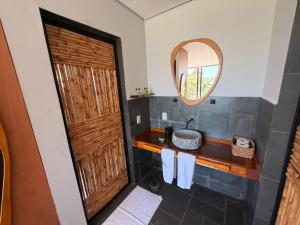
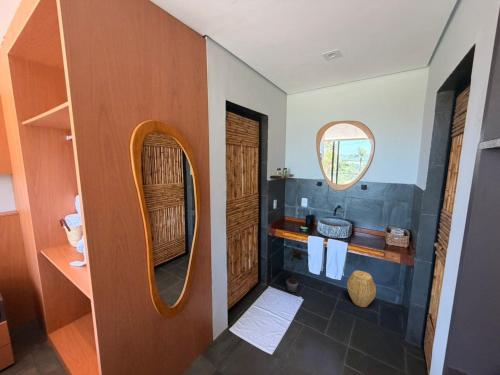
woven basket: none [199,175,224,206] -> present [347,270,376,307]

